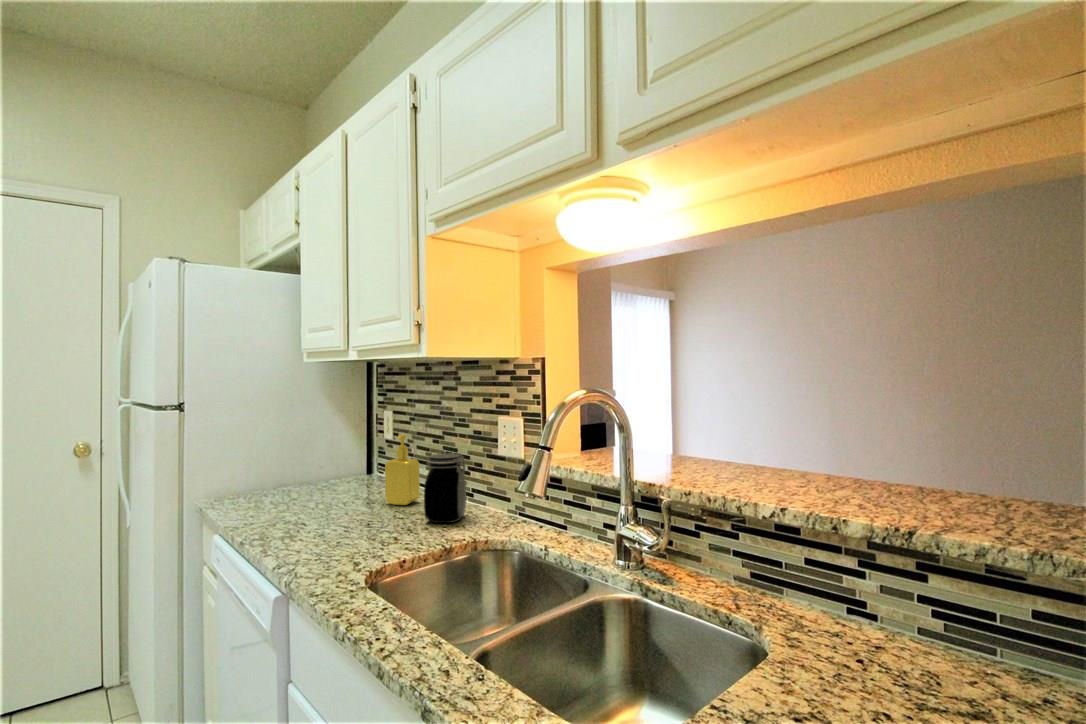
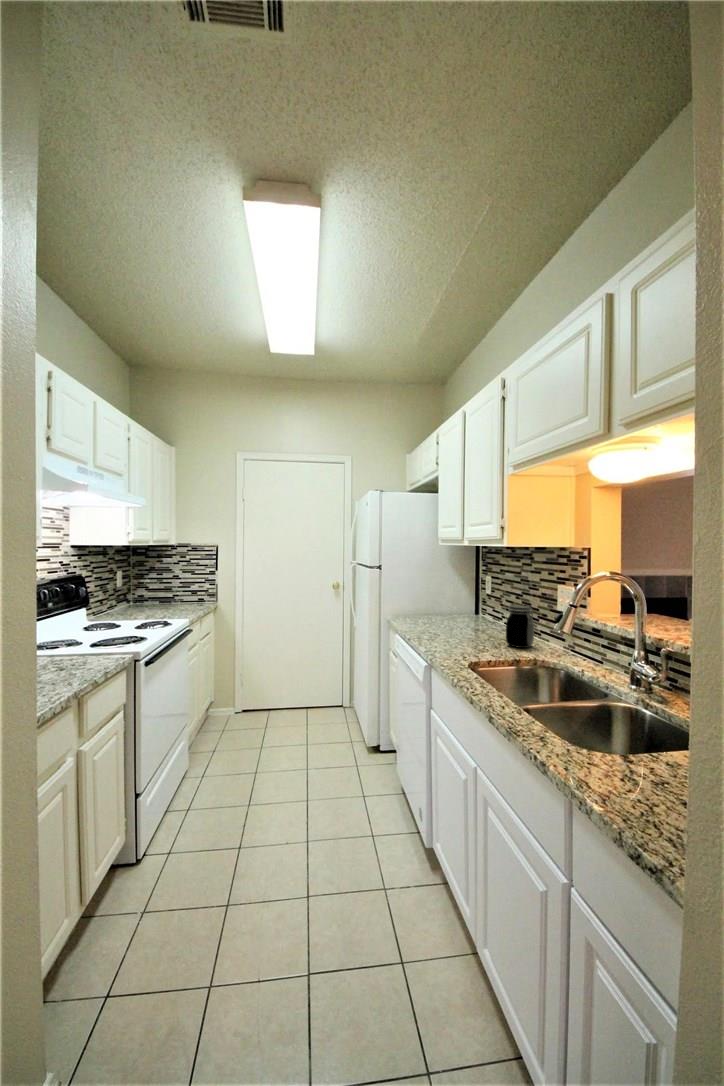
soap dispenser: present [385,434,420,505] -> none [484,591,505,635]

